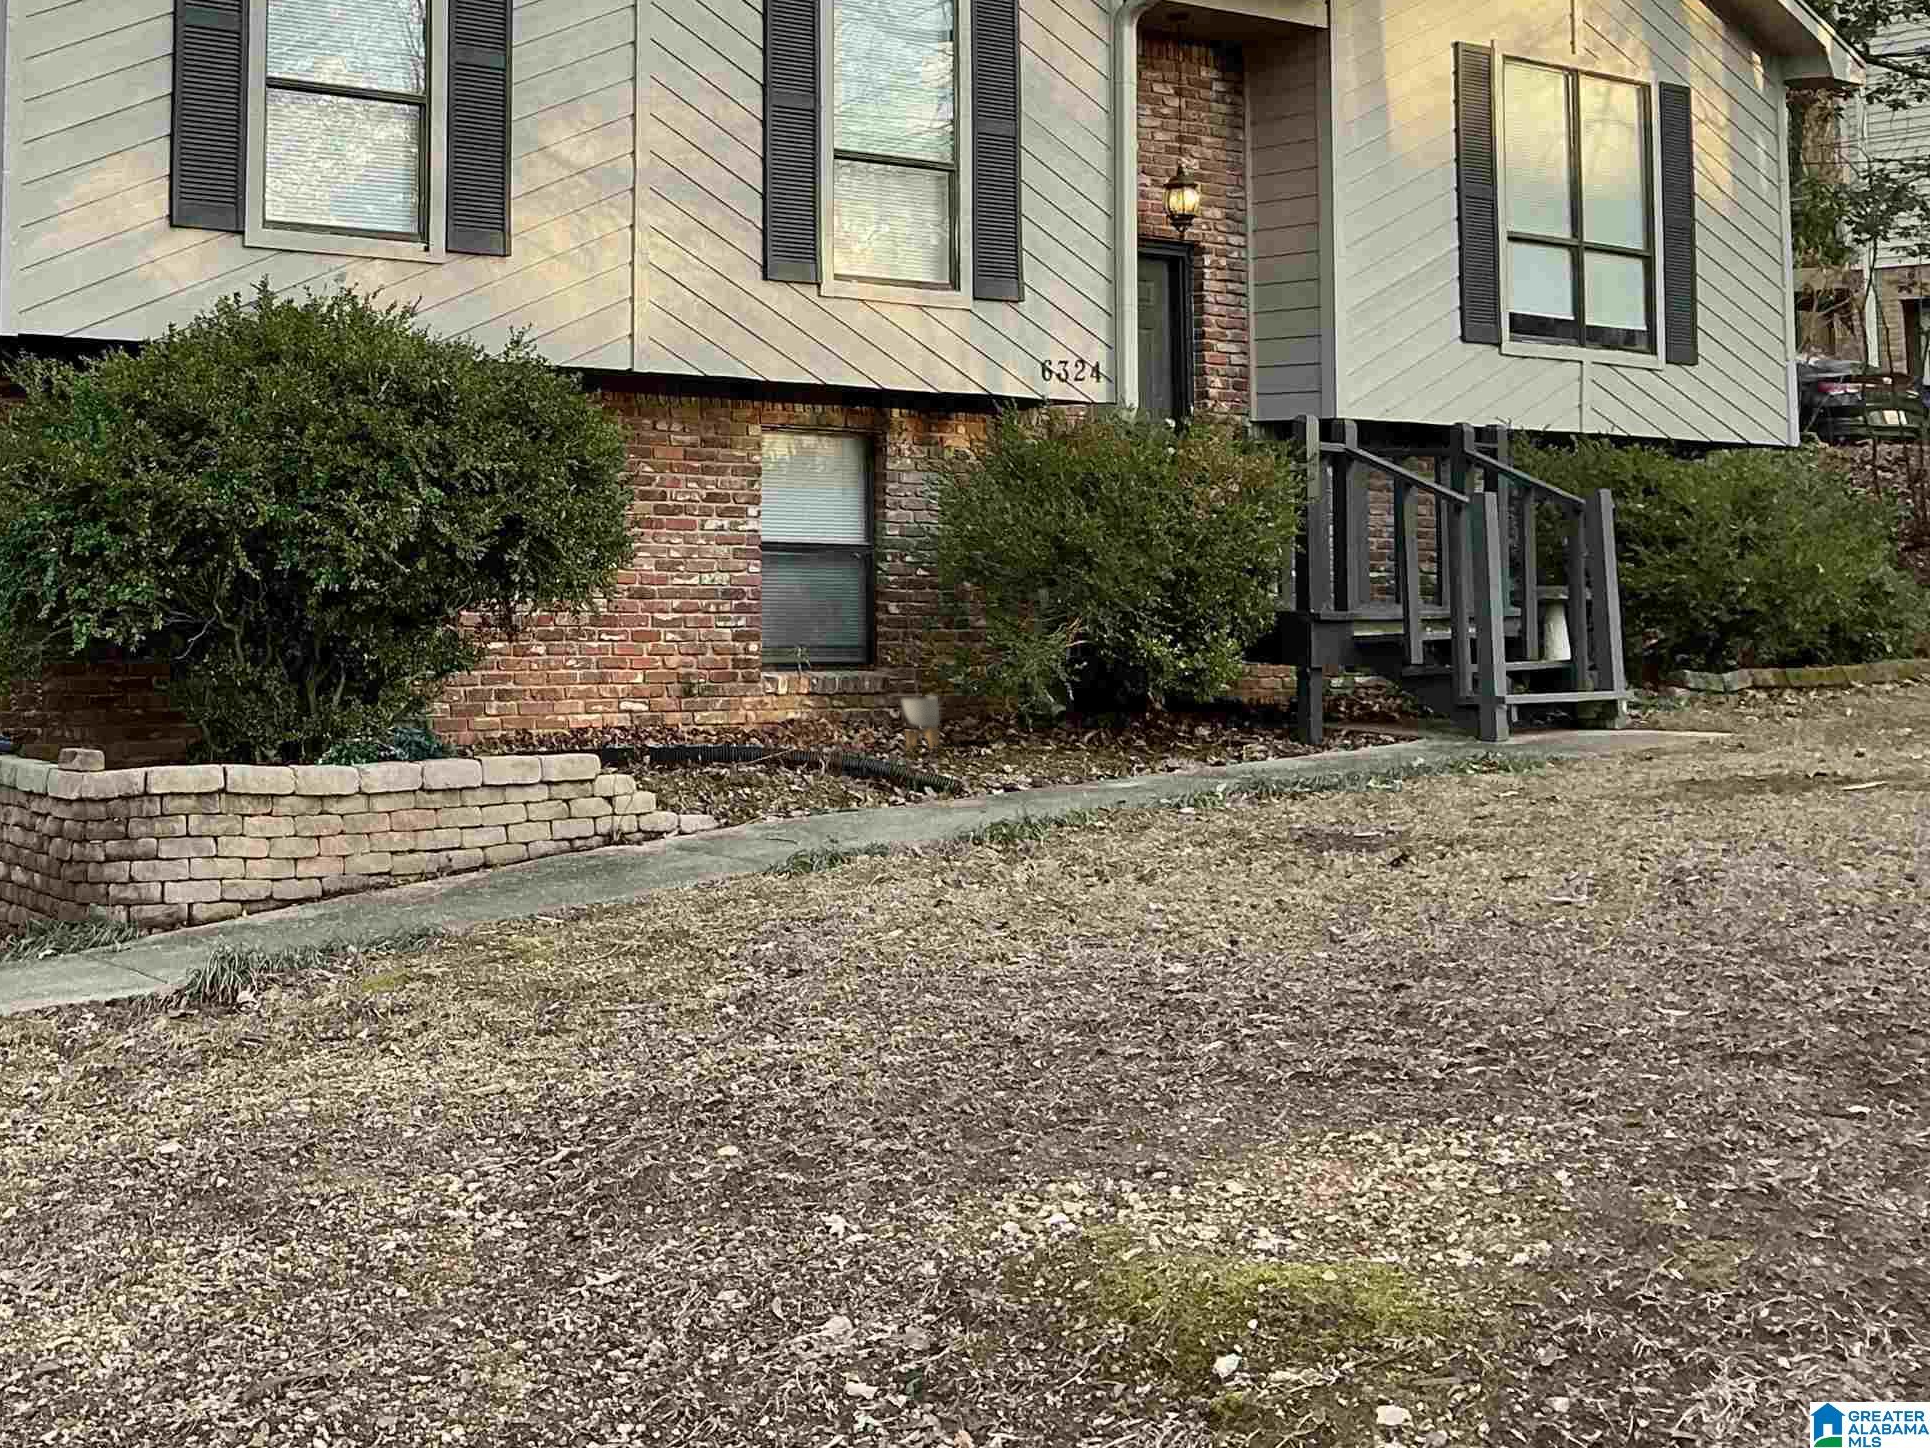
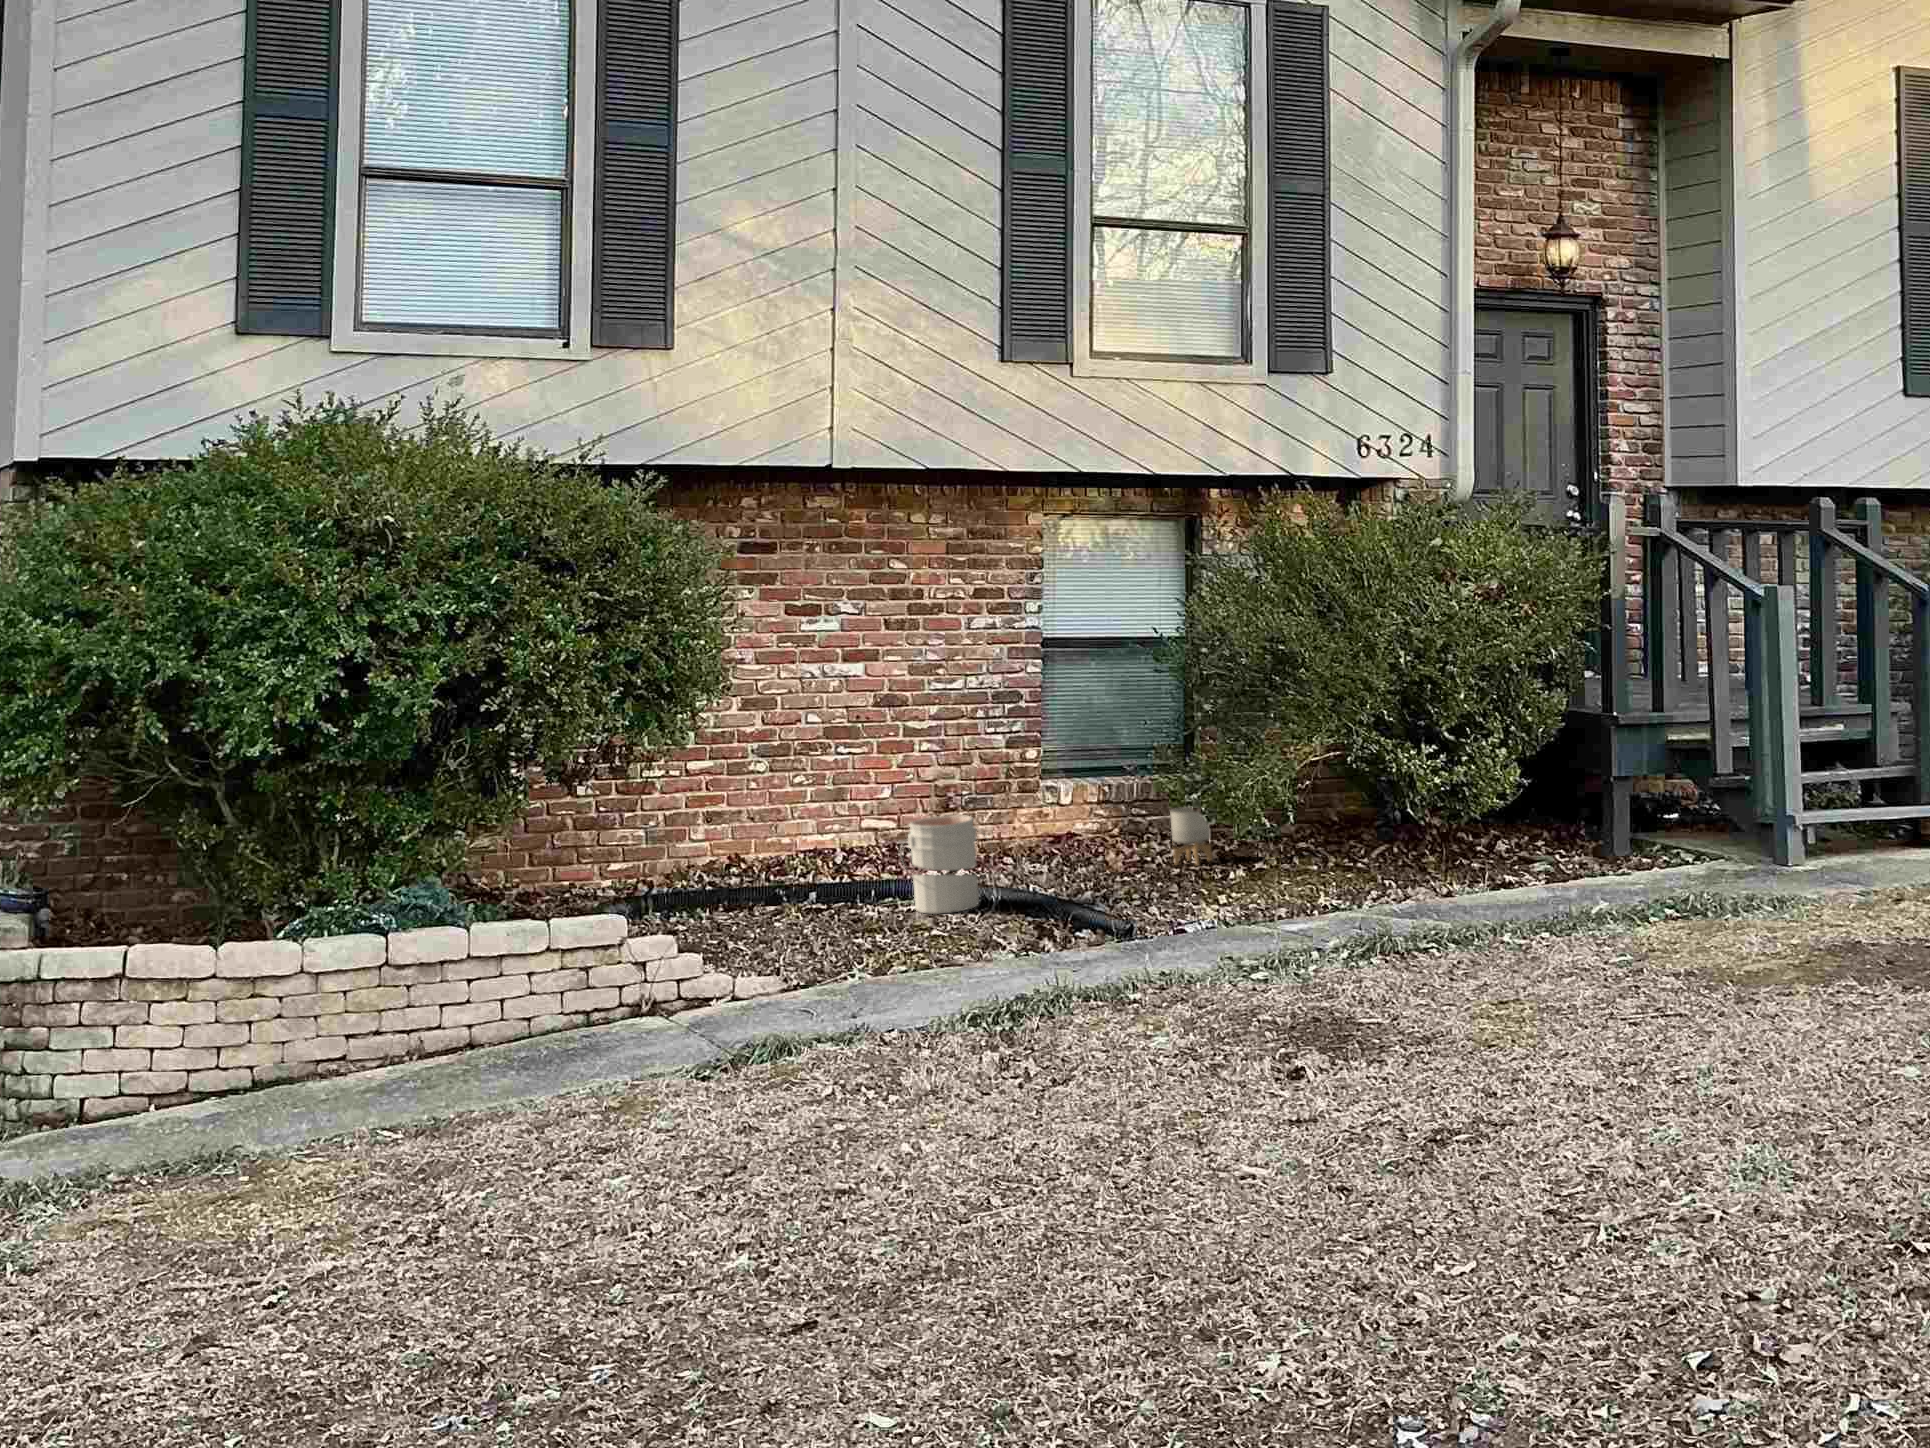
bucket: none [703,696,781,784] -> present [900,815,985,914]

